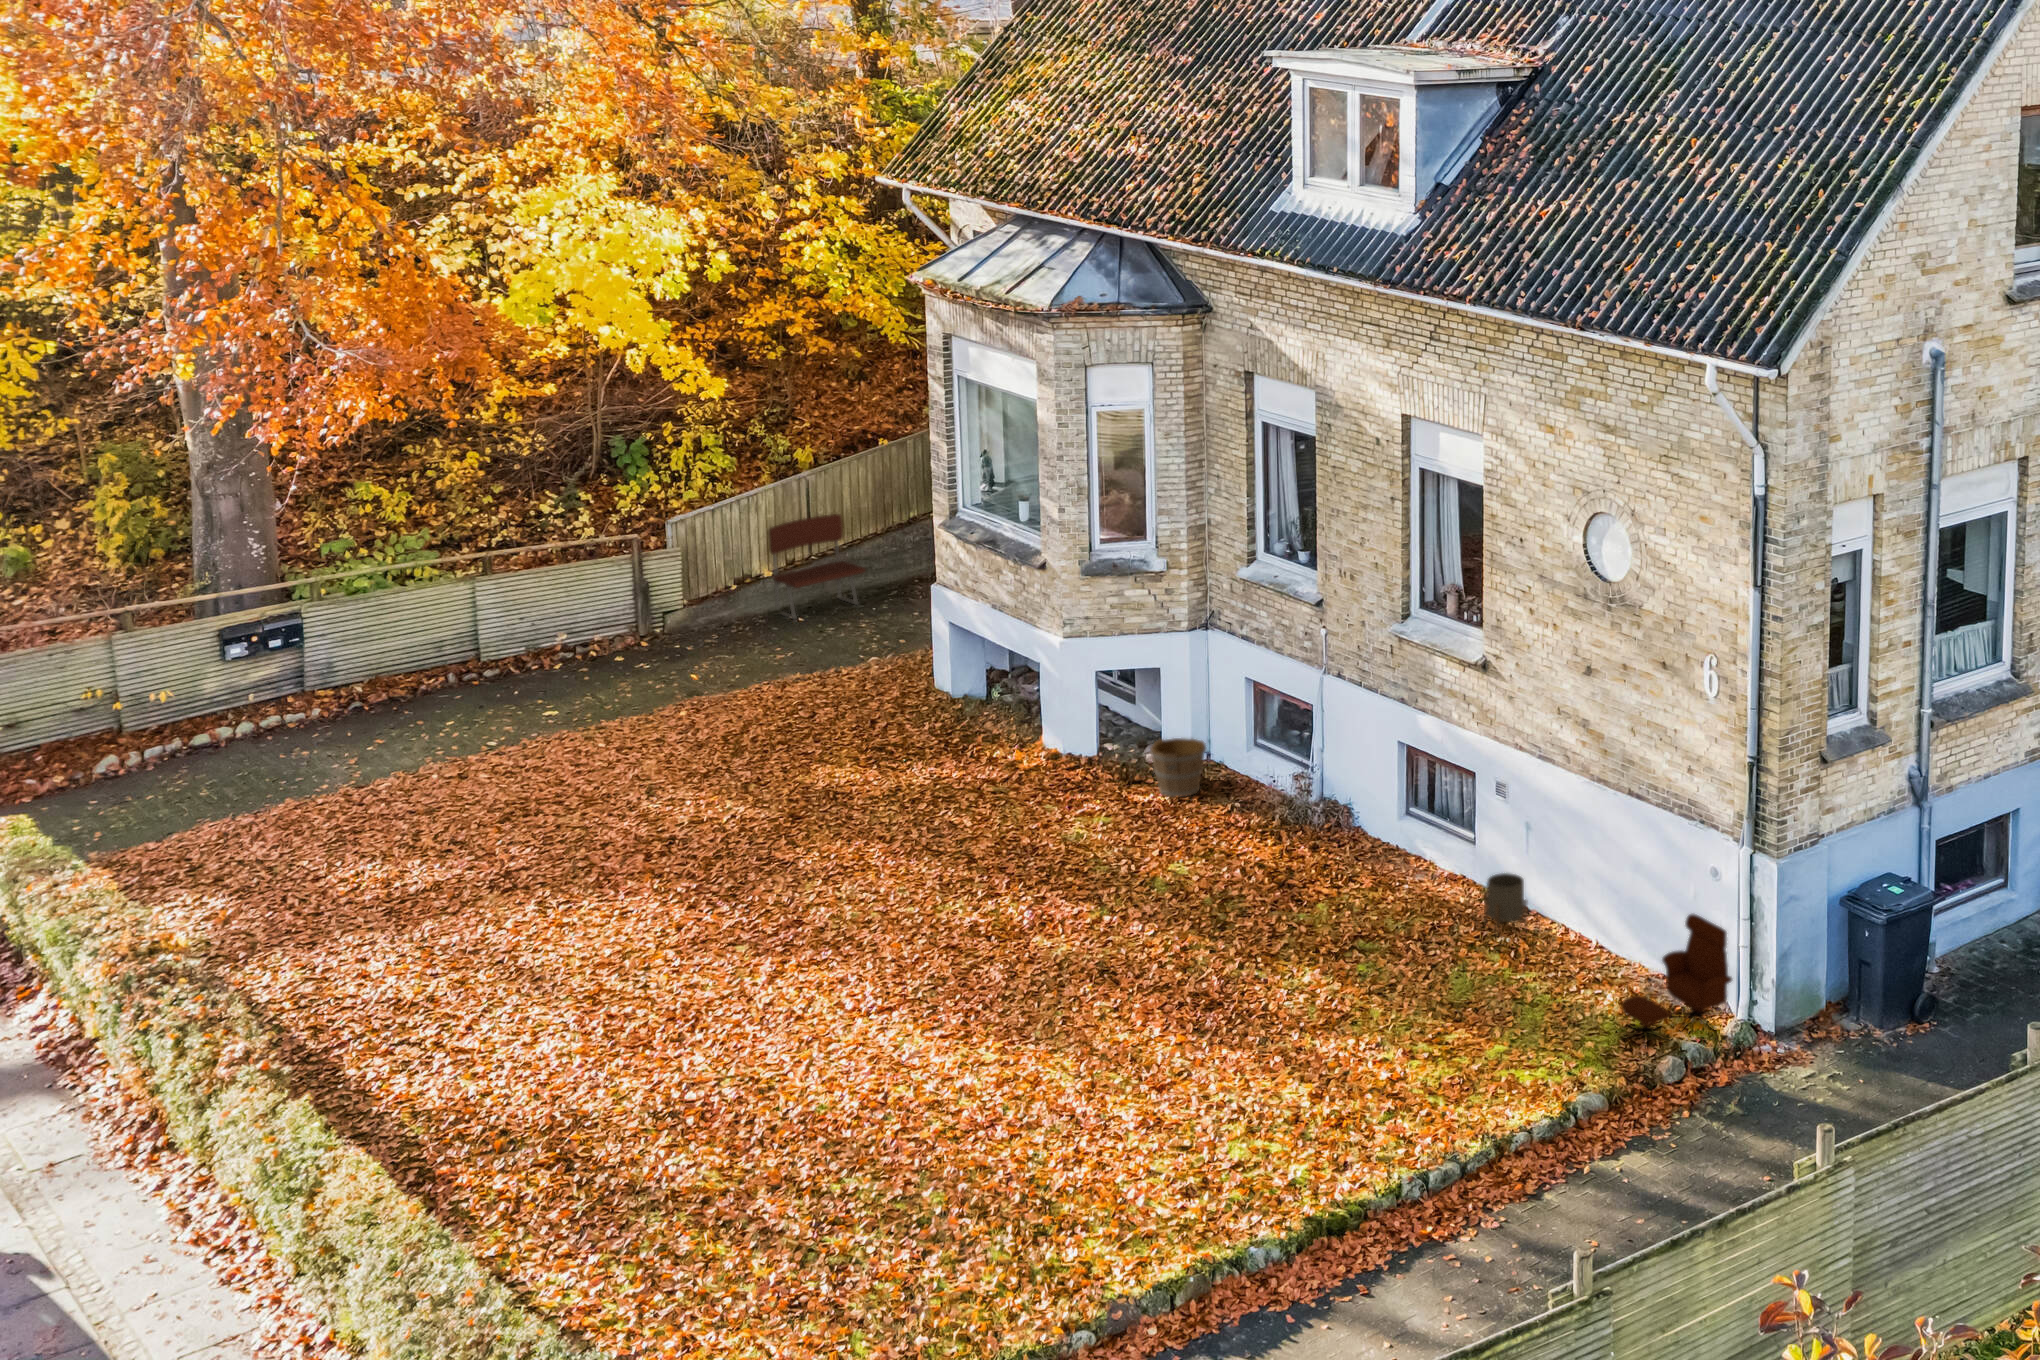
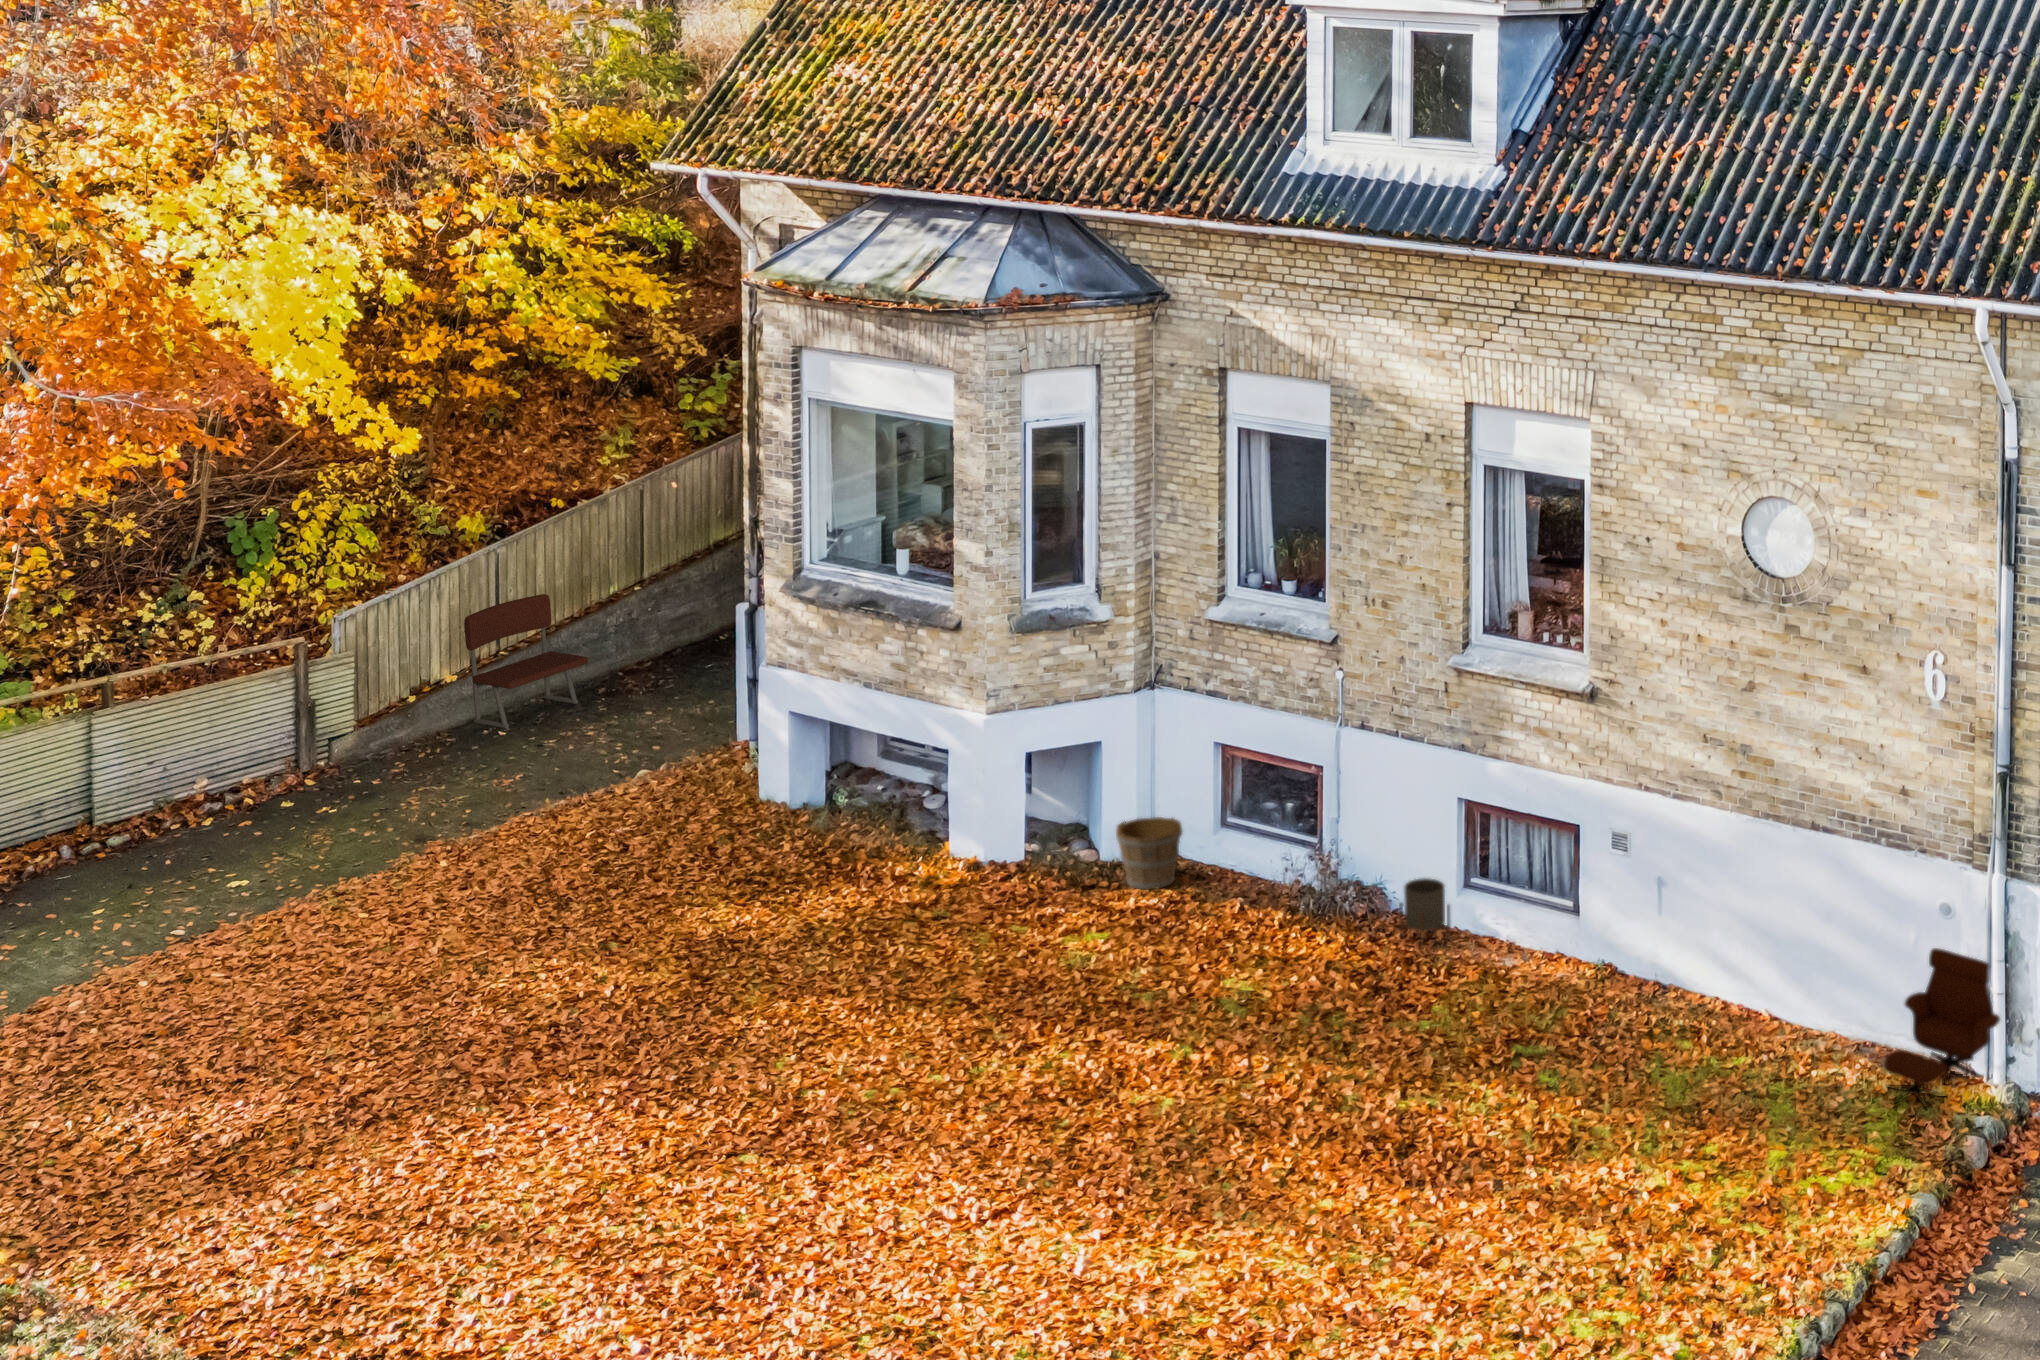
planter: present [1484,873,1527,936] -> present [1399,878,1451,948]

